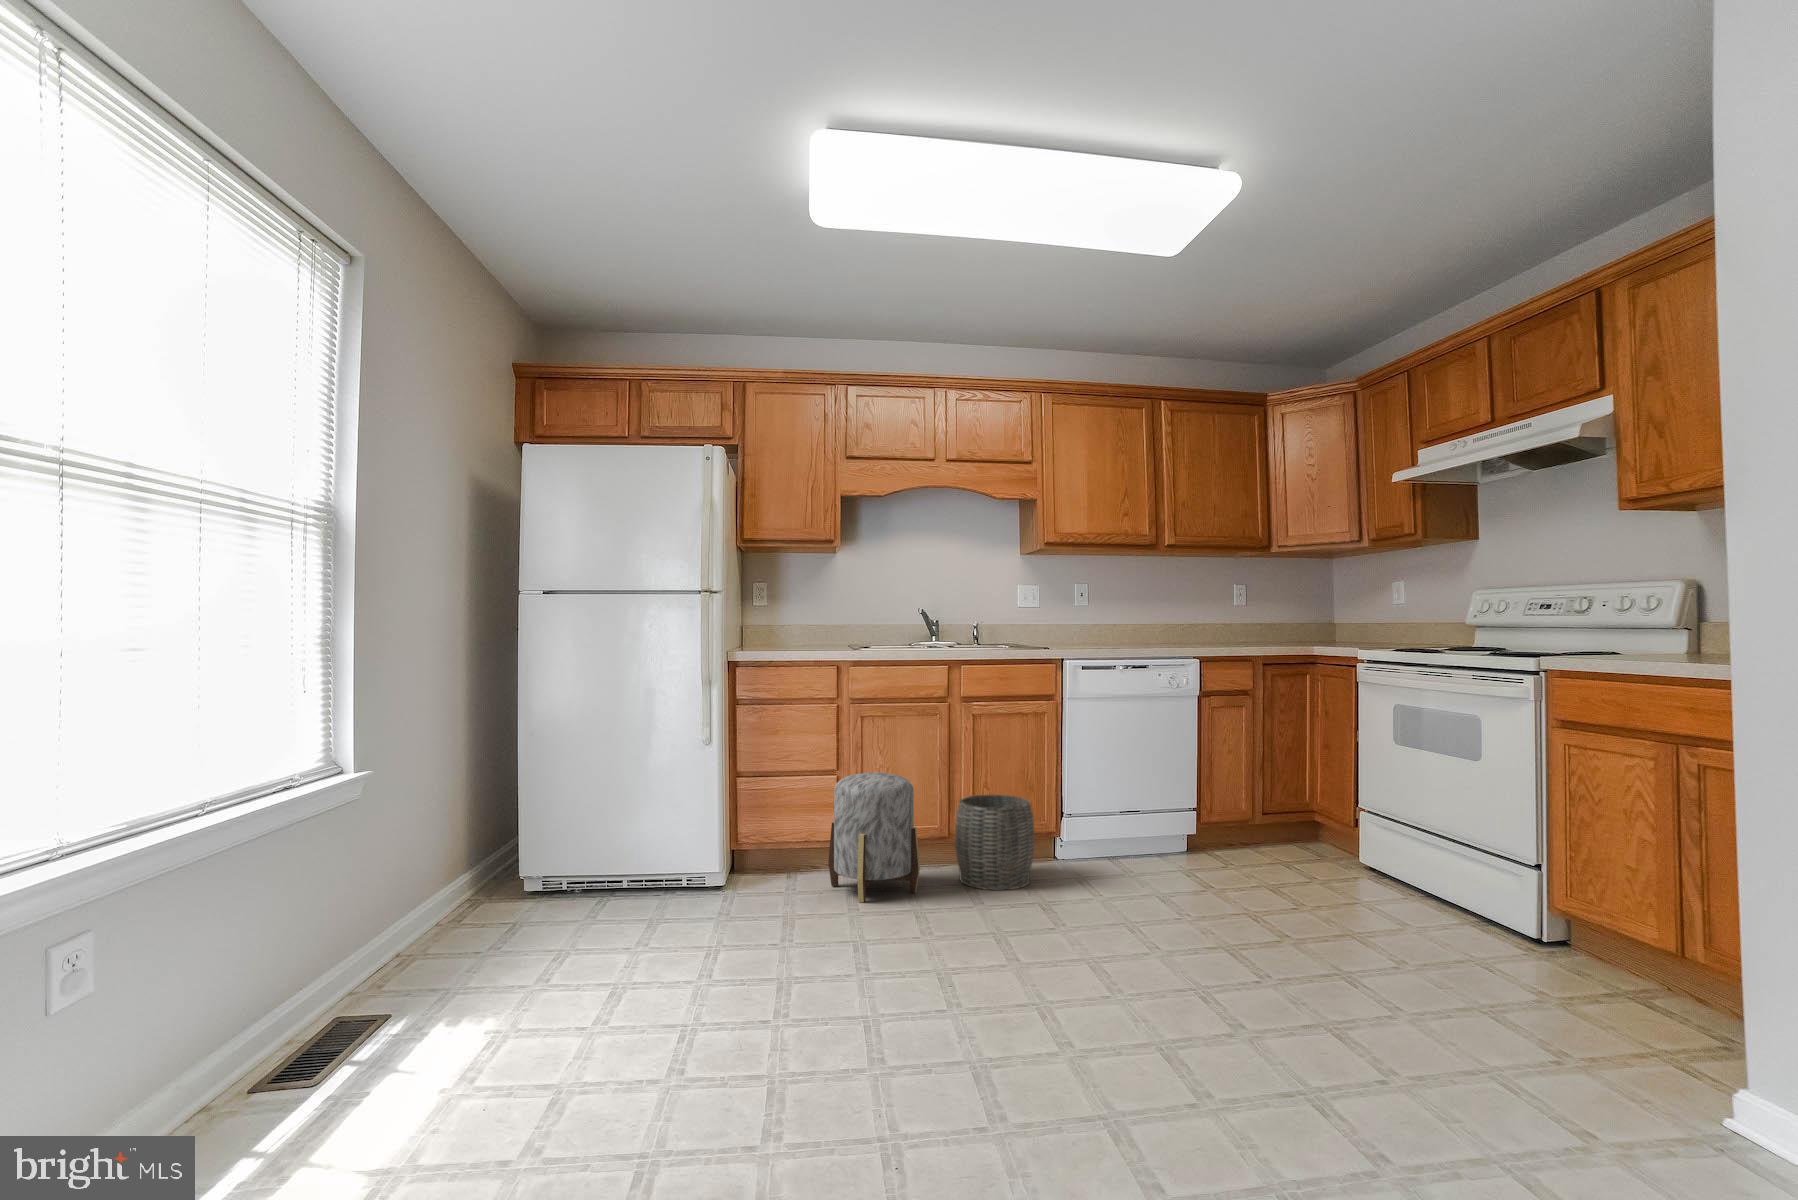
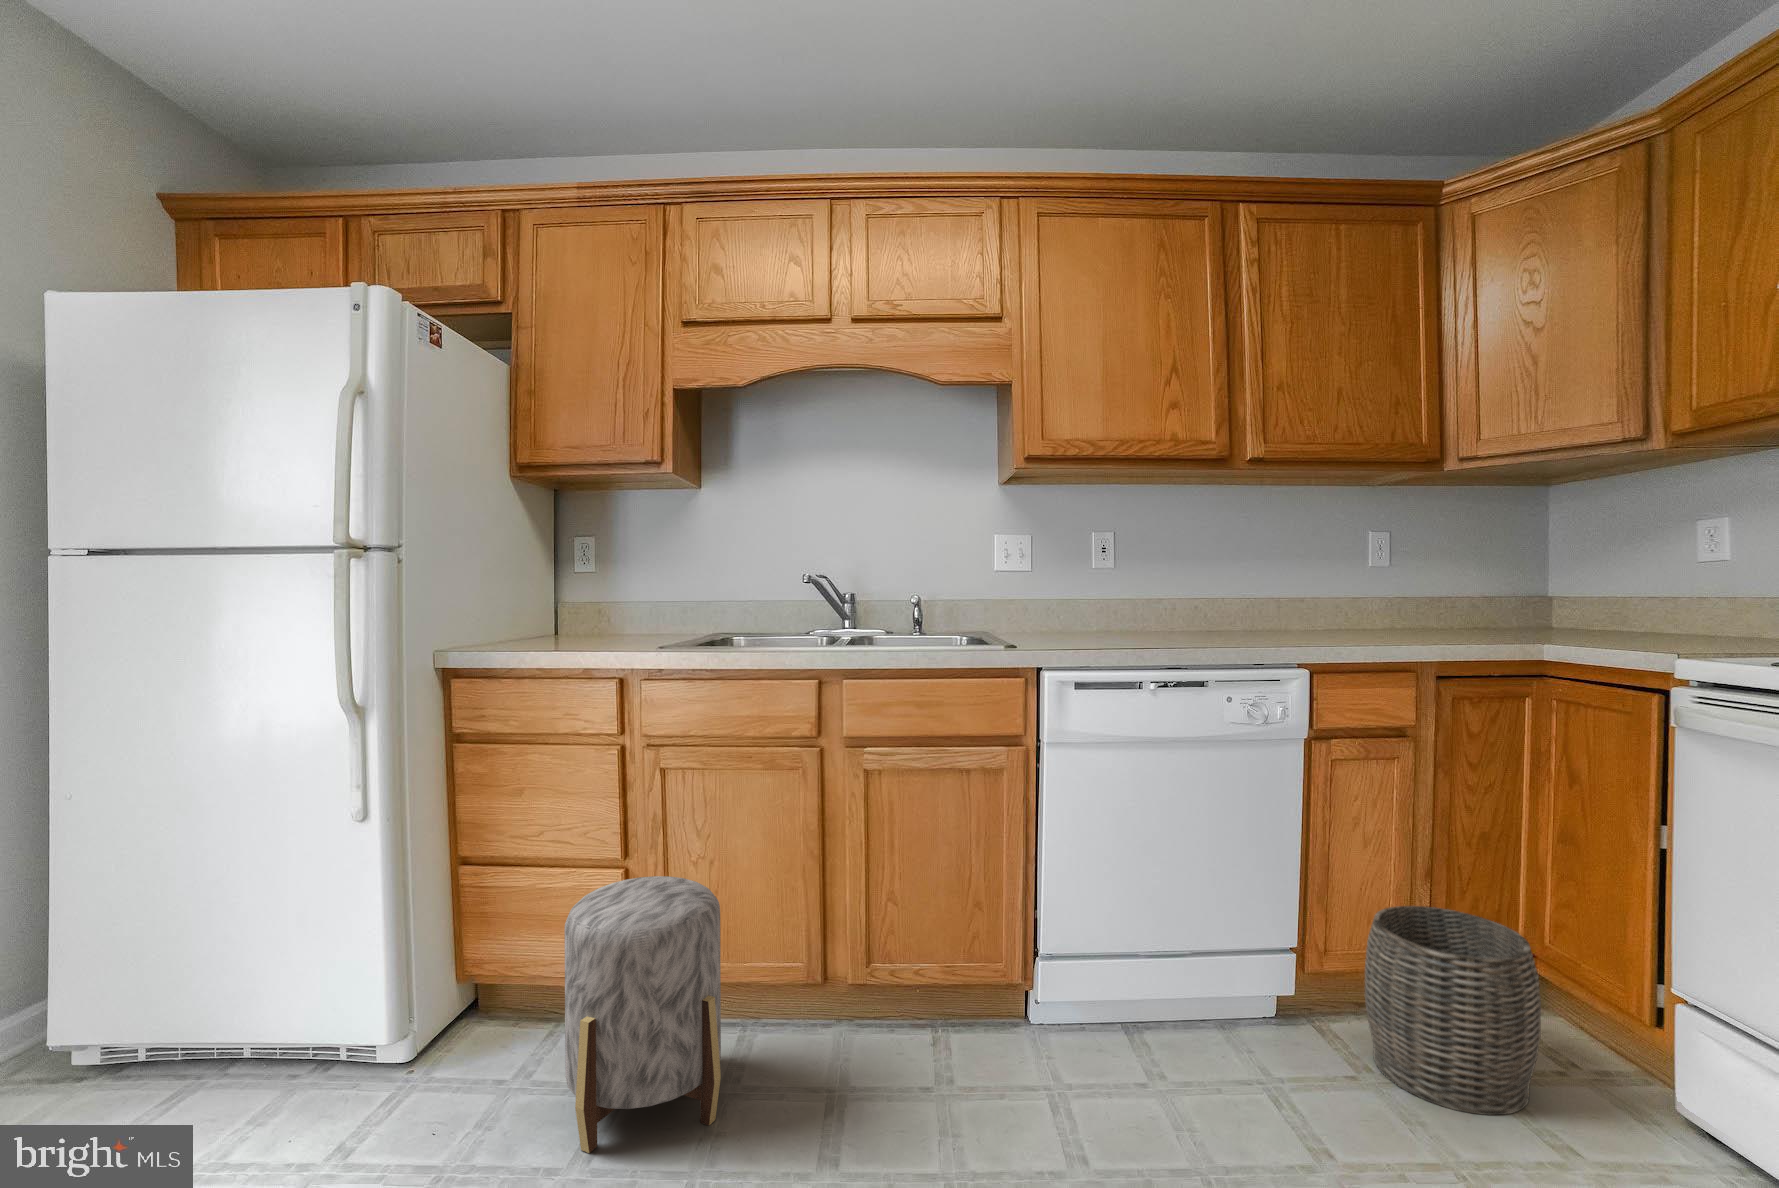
woven basket: present [955,795,1034,890] -> present [1365,906,1541,1115]

